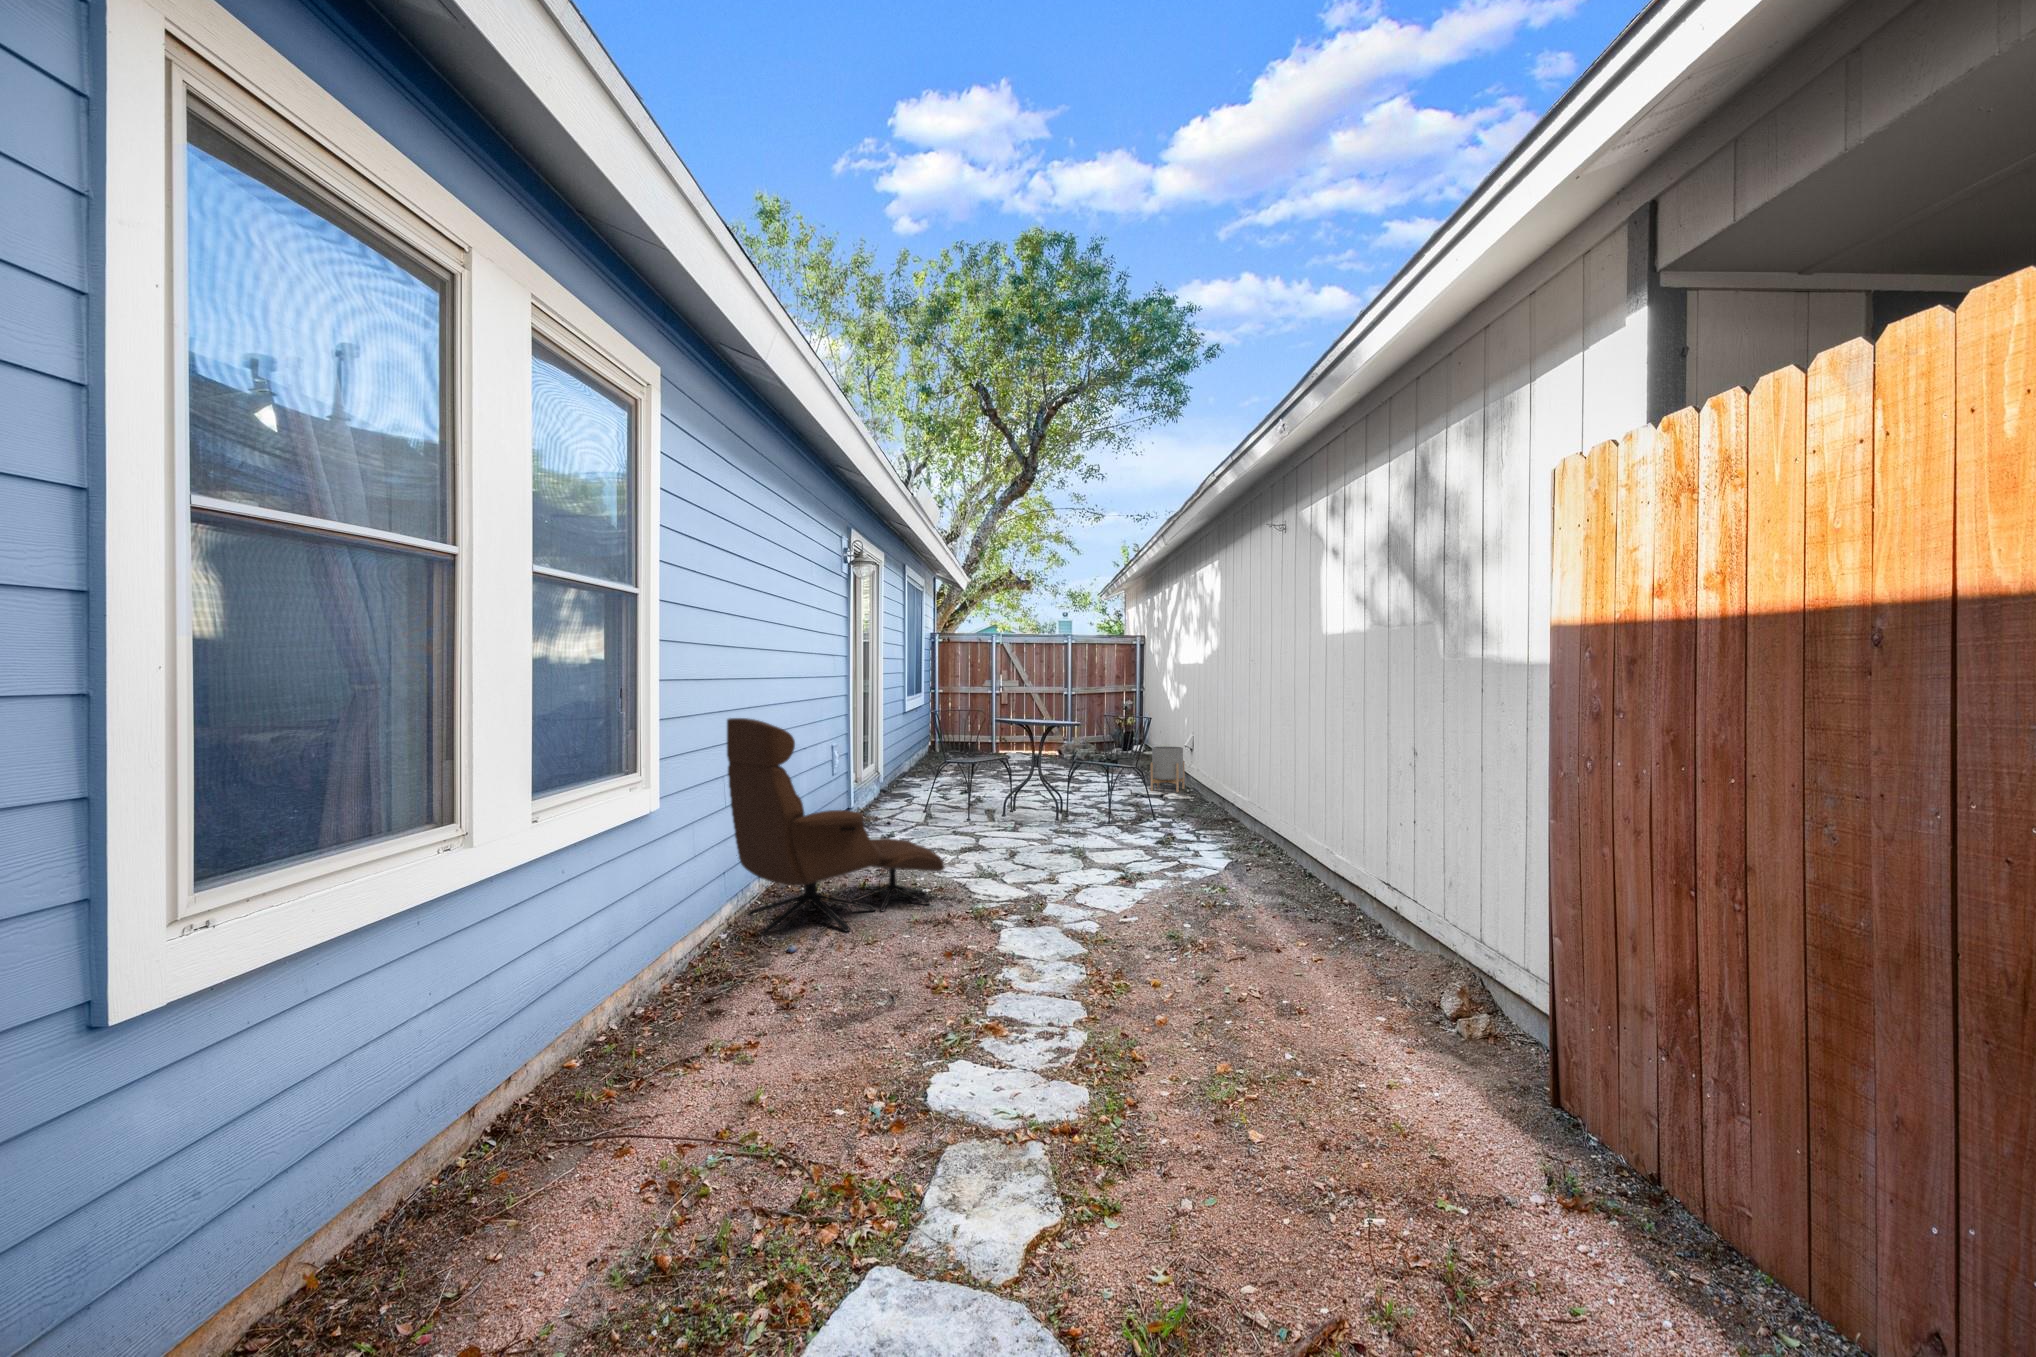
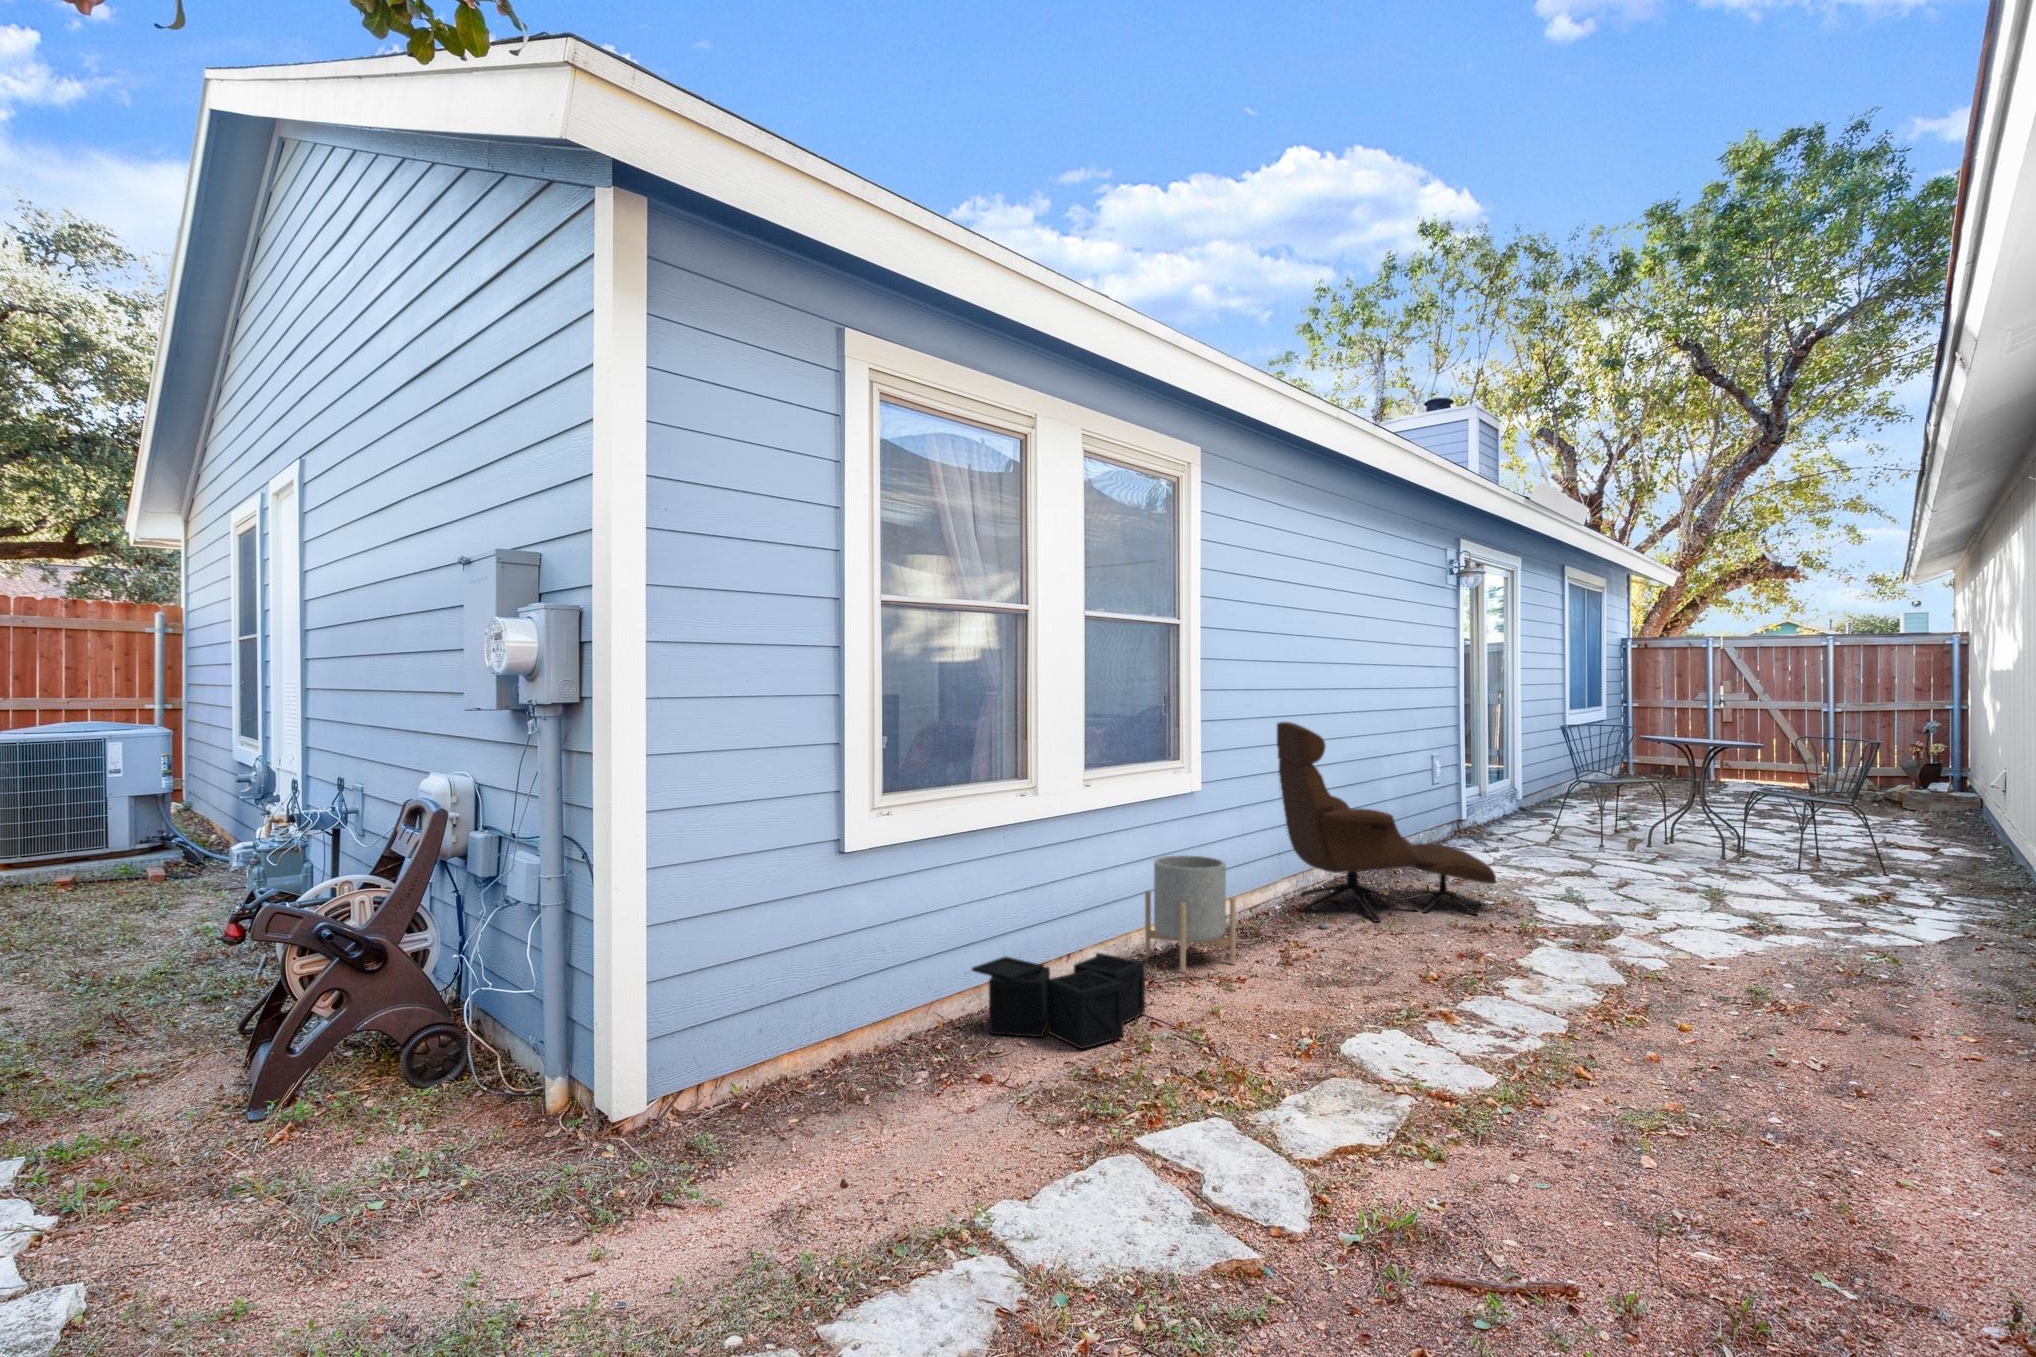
planter: present [1150,746,1185,792] -> present [1145,855,1236,973]
storage bin: none [376,1064,691,1267] -> present [972,953,1152,1049]

